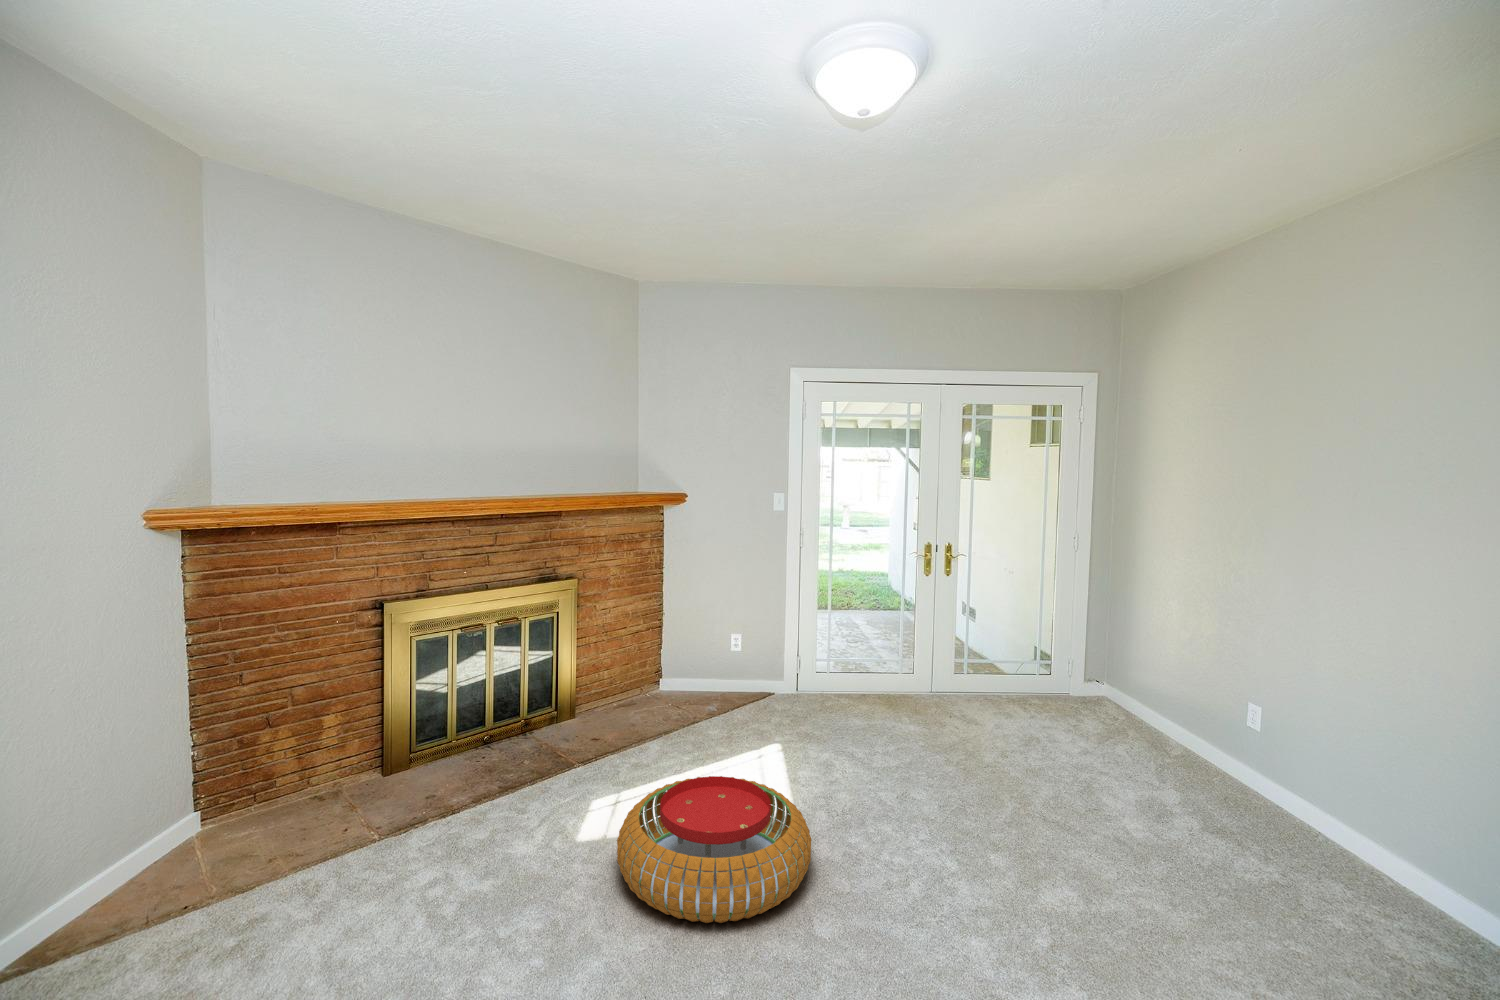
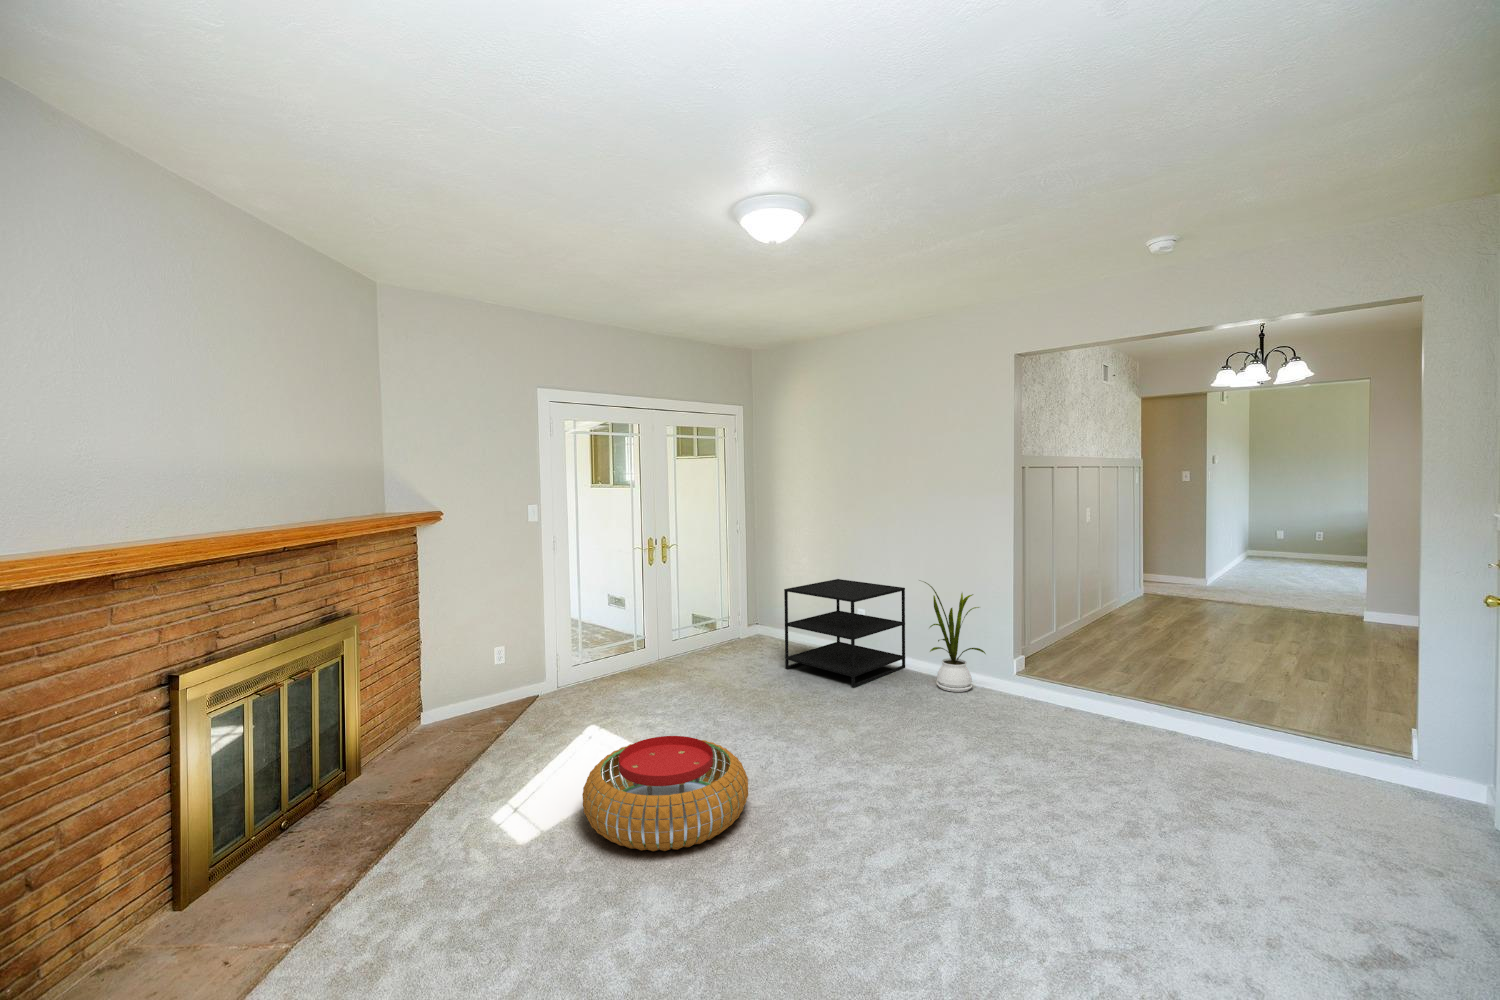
side table: none [1082,640,1311,821] -> present [784,579,905,688]
house plant: none [1305,676,1441,909] -> present [925,582,986,692]

